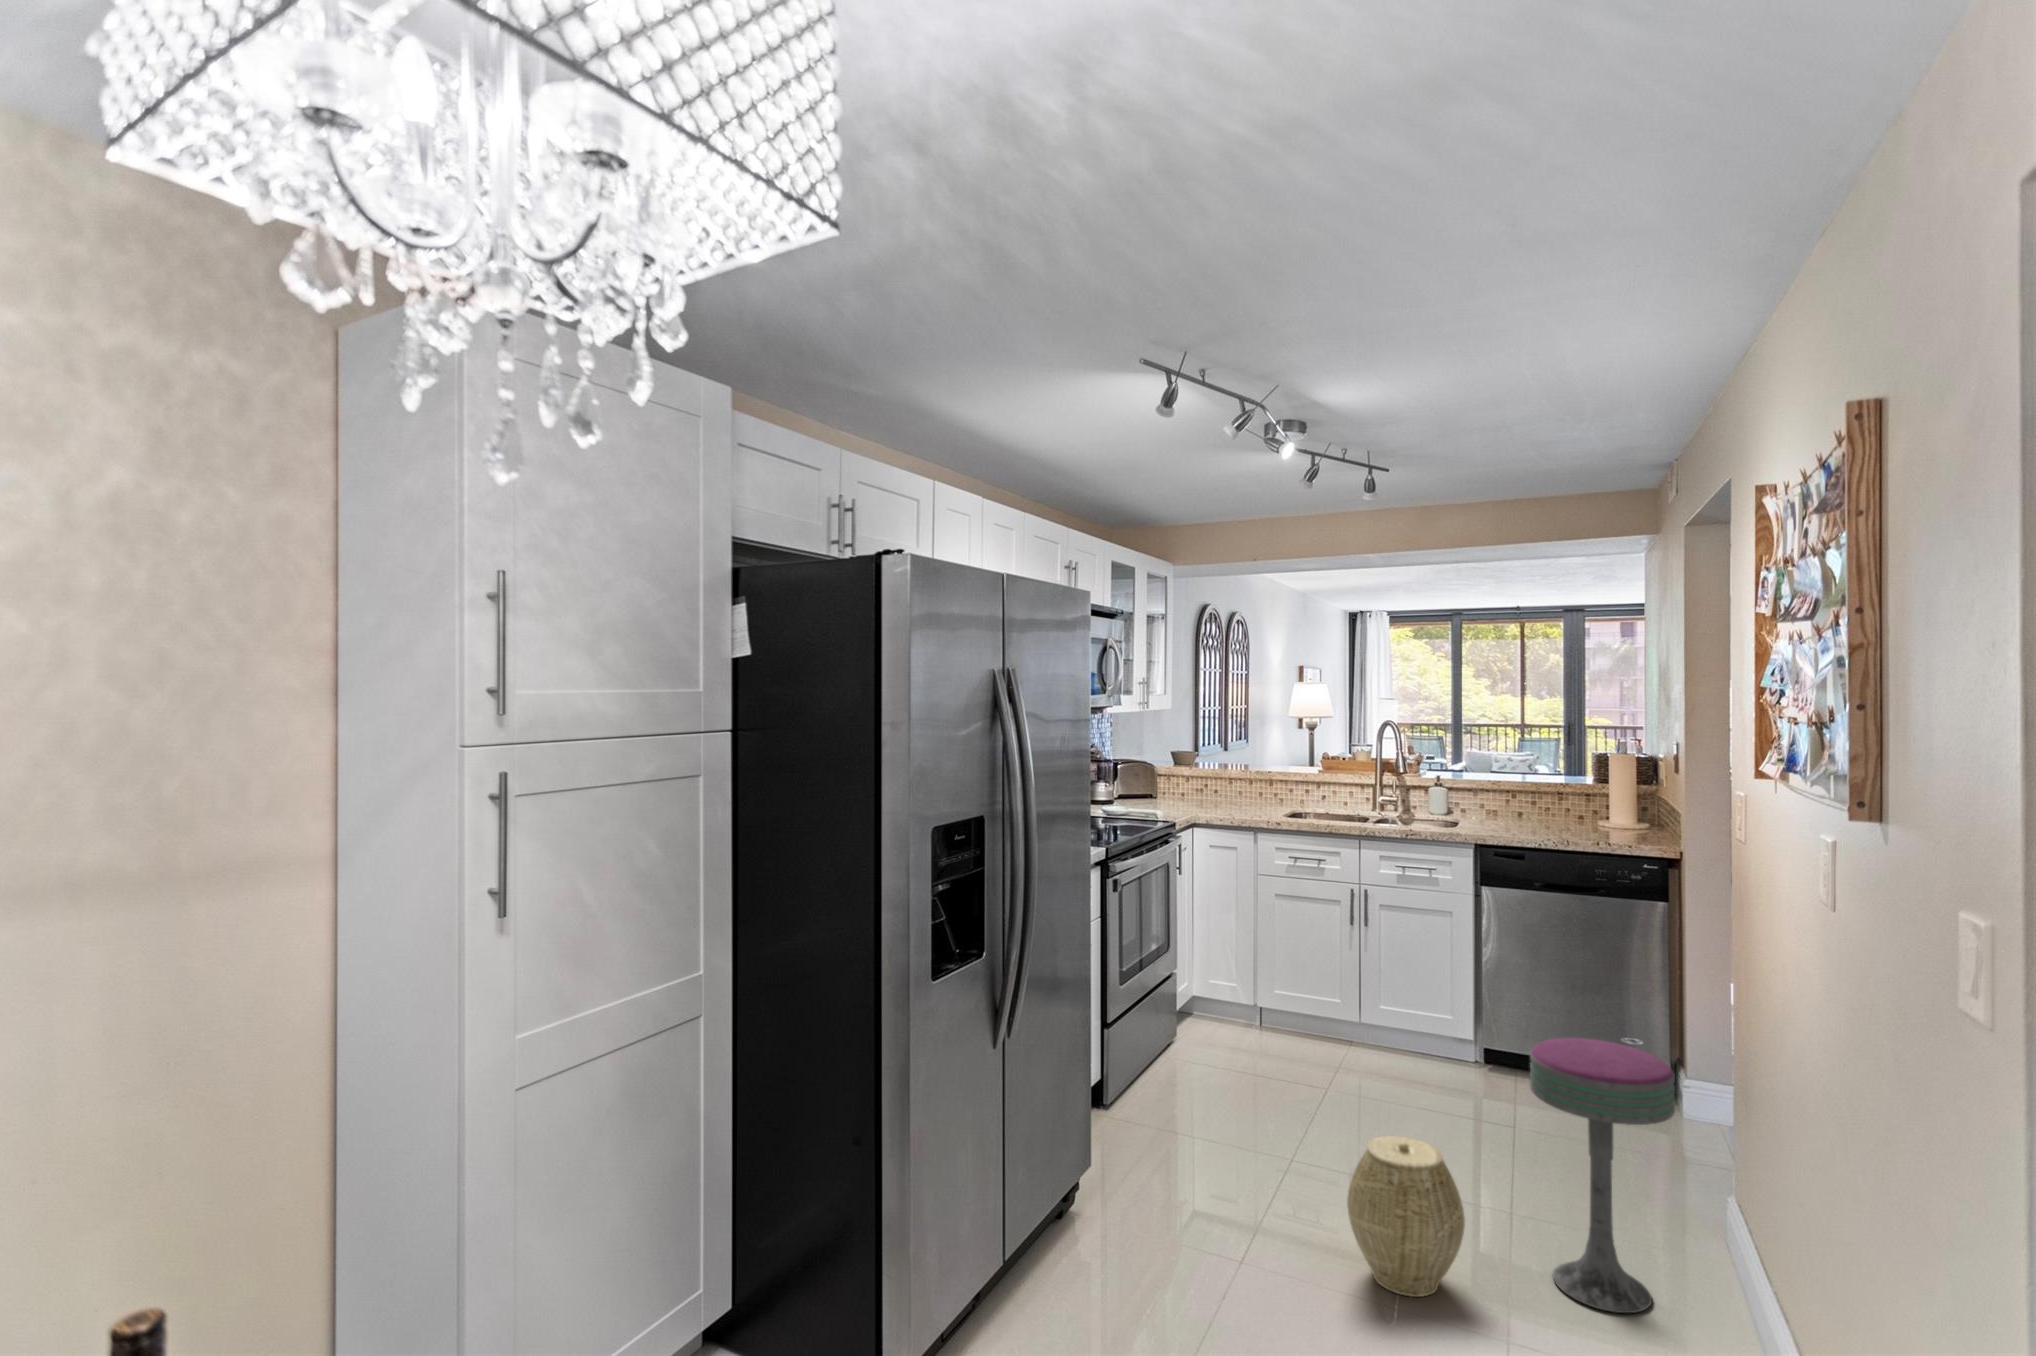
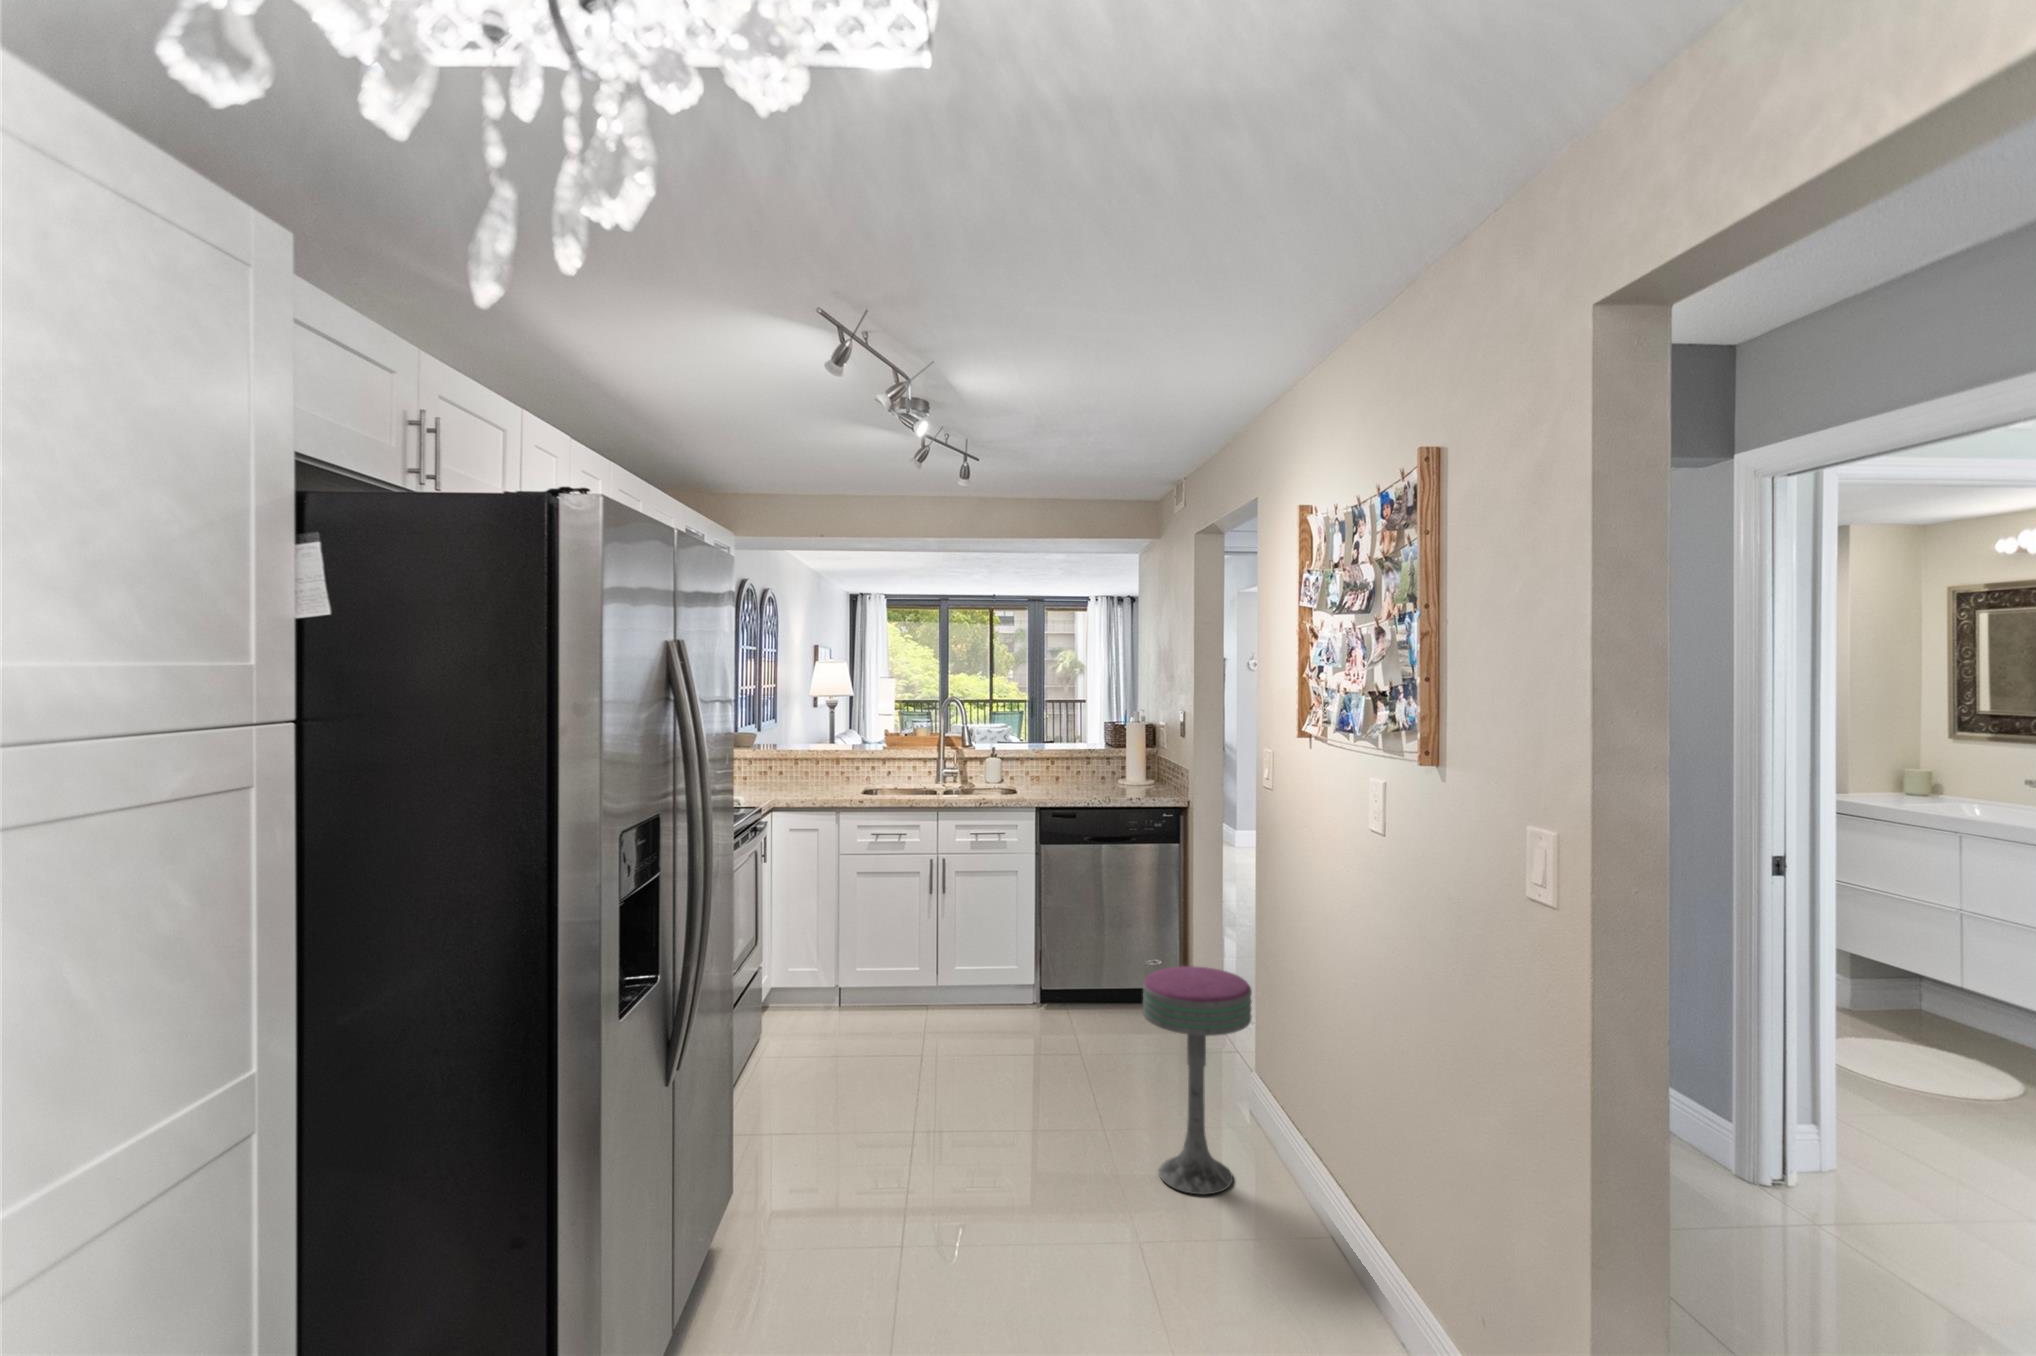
woven basket: present [1347,1136,1465,1297] -> none [1002,1083,1104,1231]

